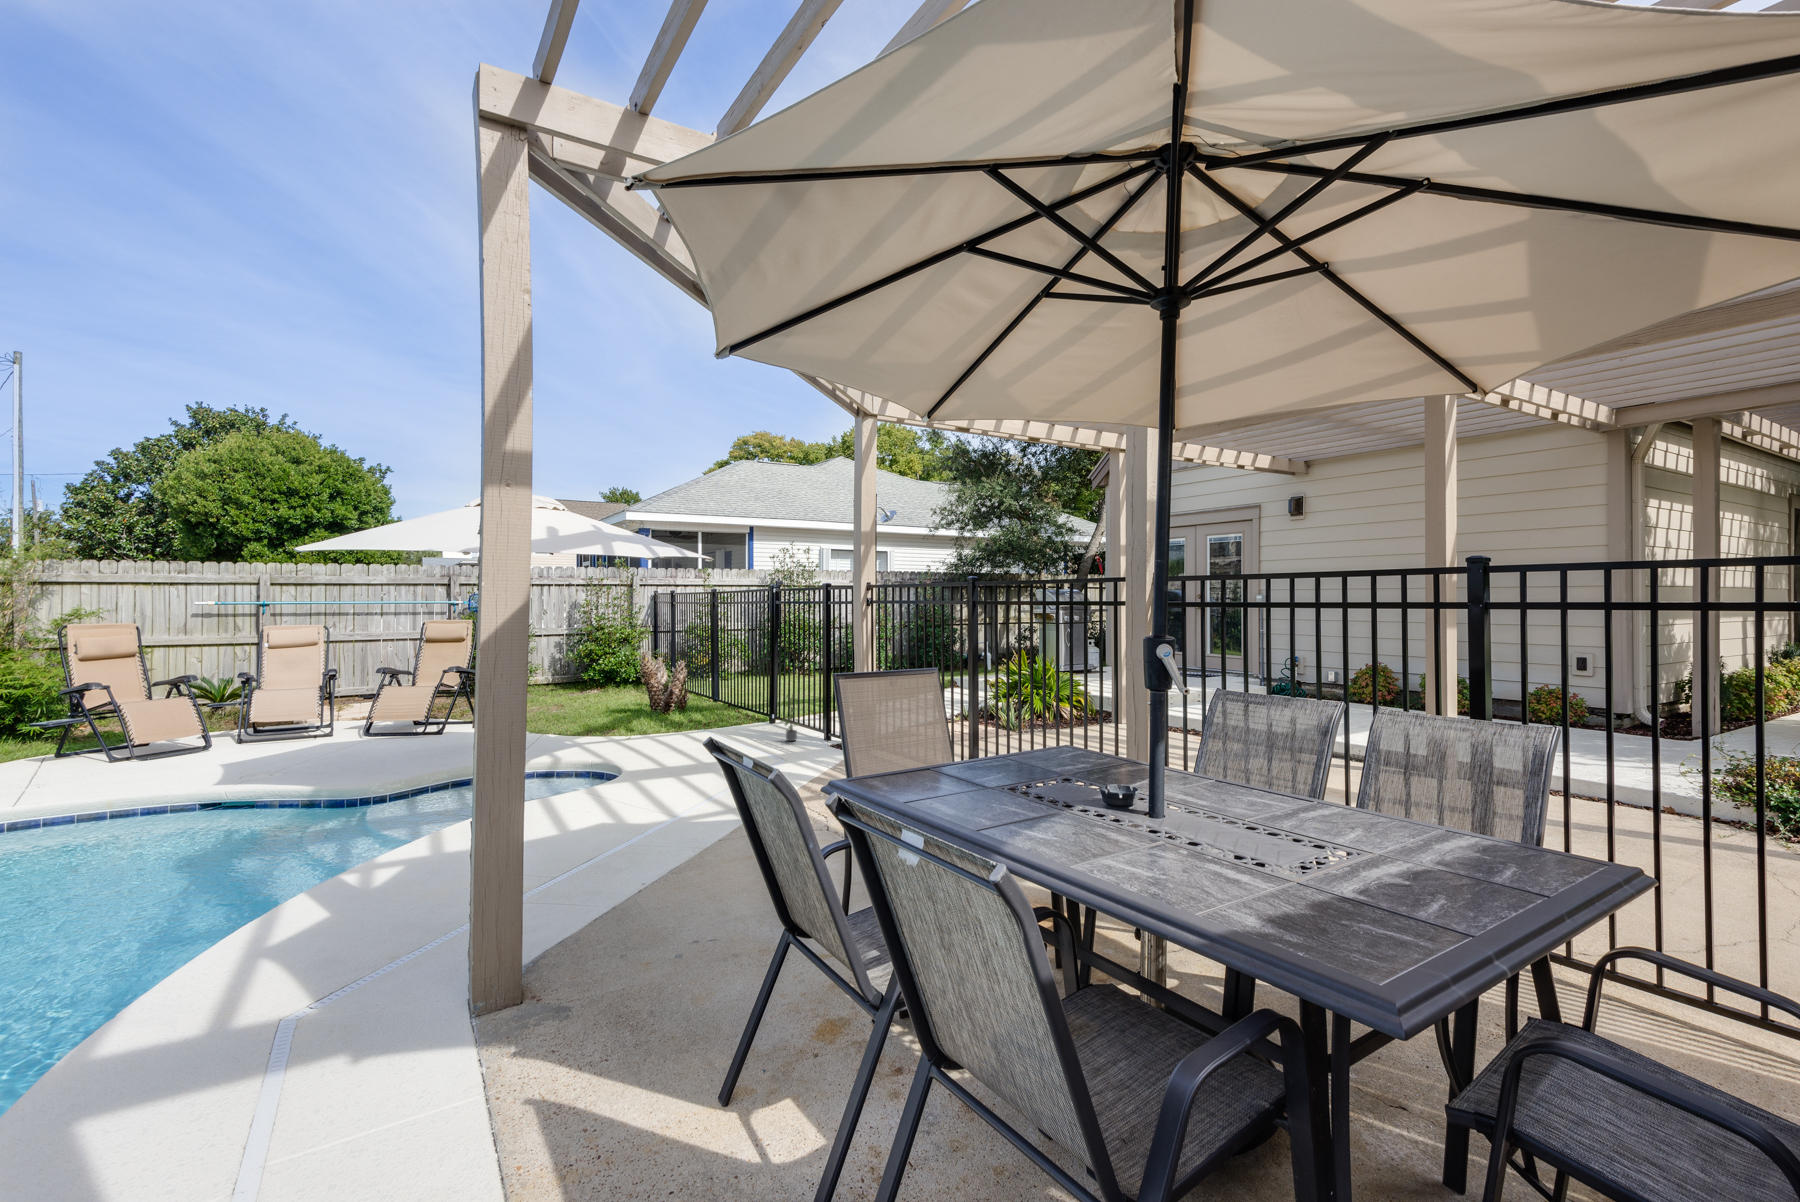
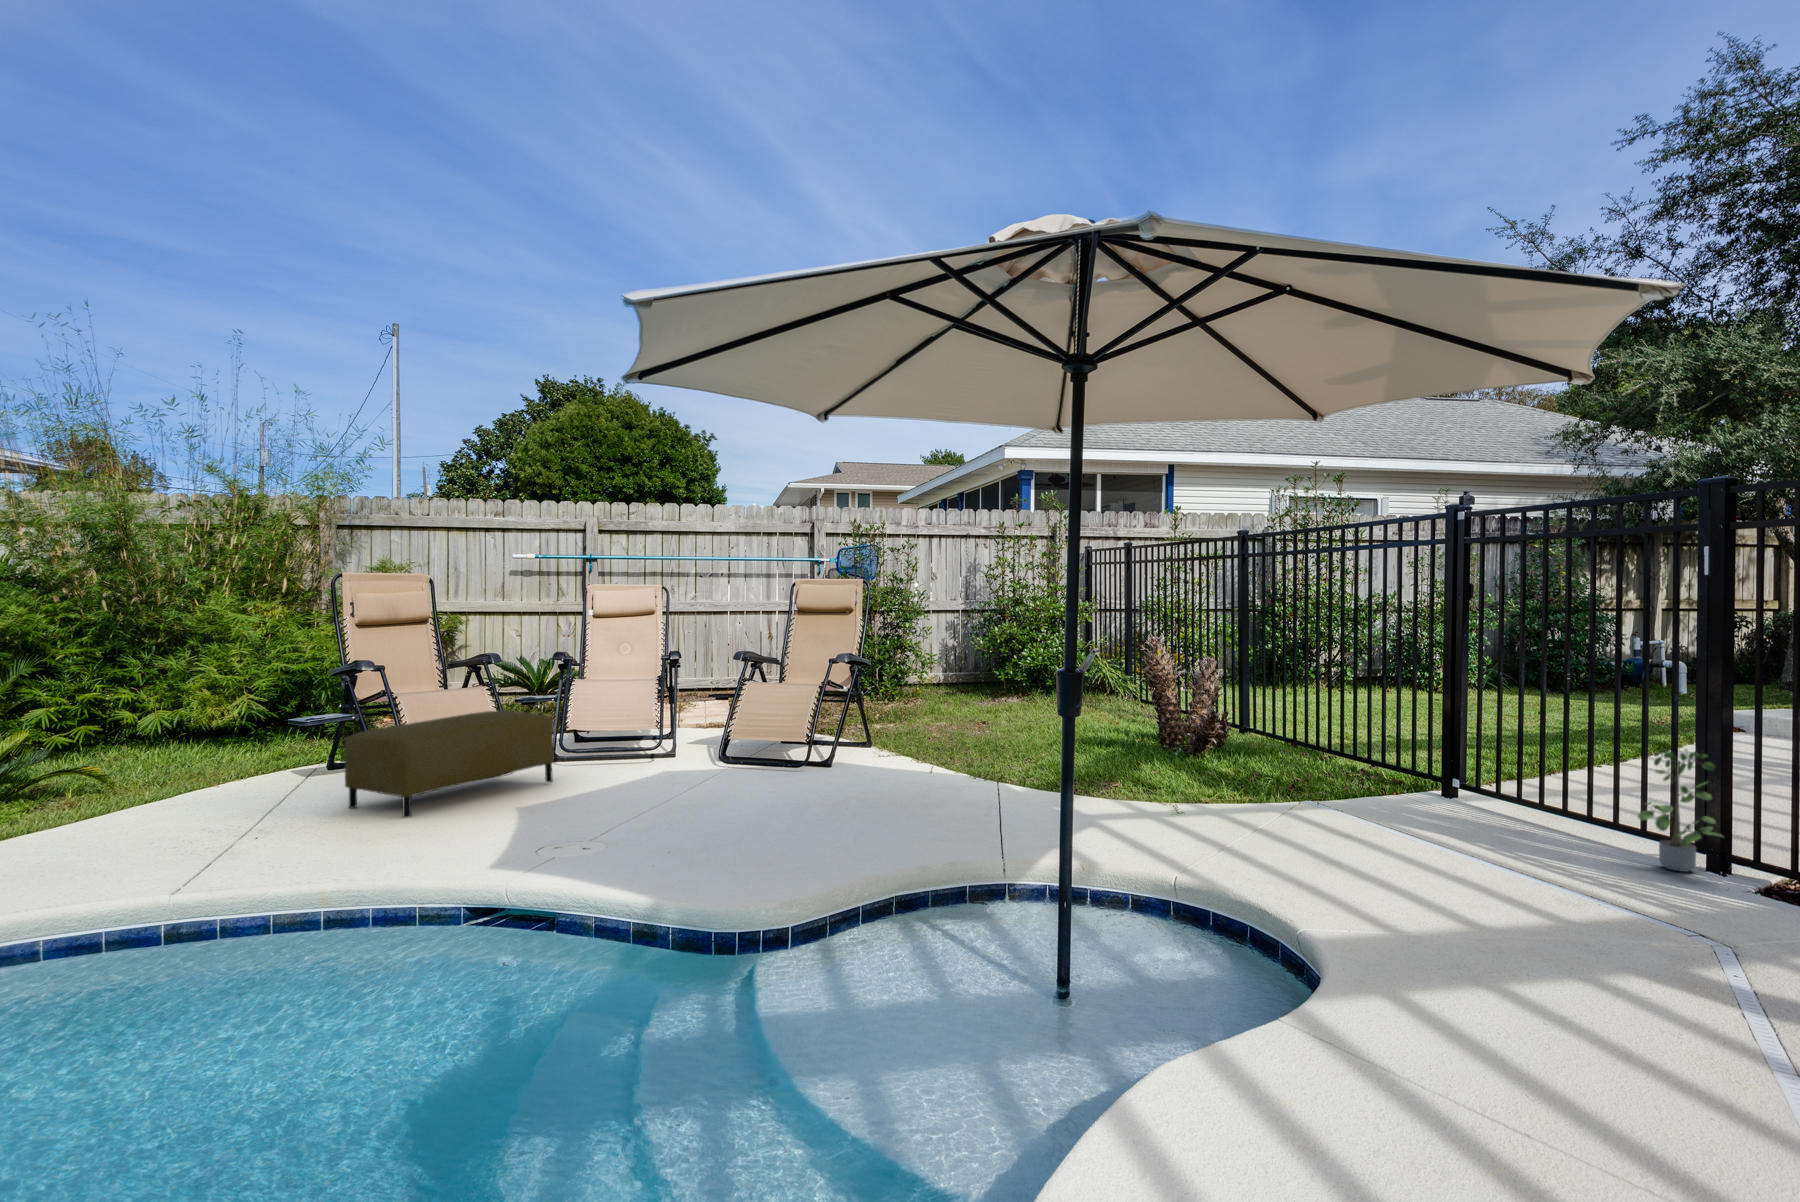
ottoman: none [96,710,245,772] -> present [345,711,554,818]

